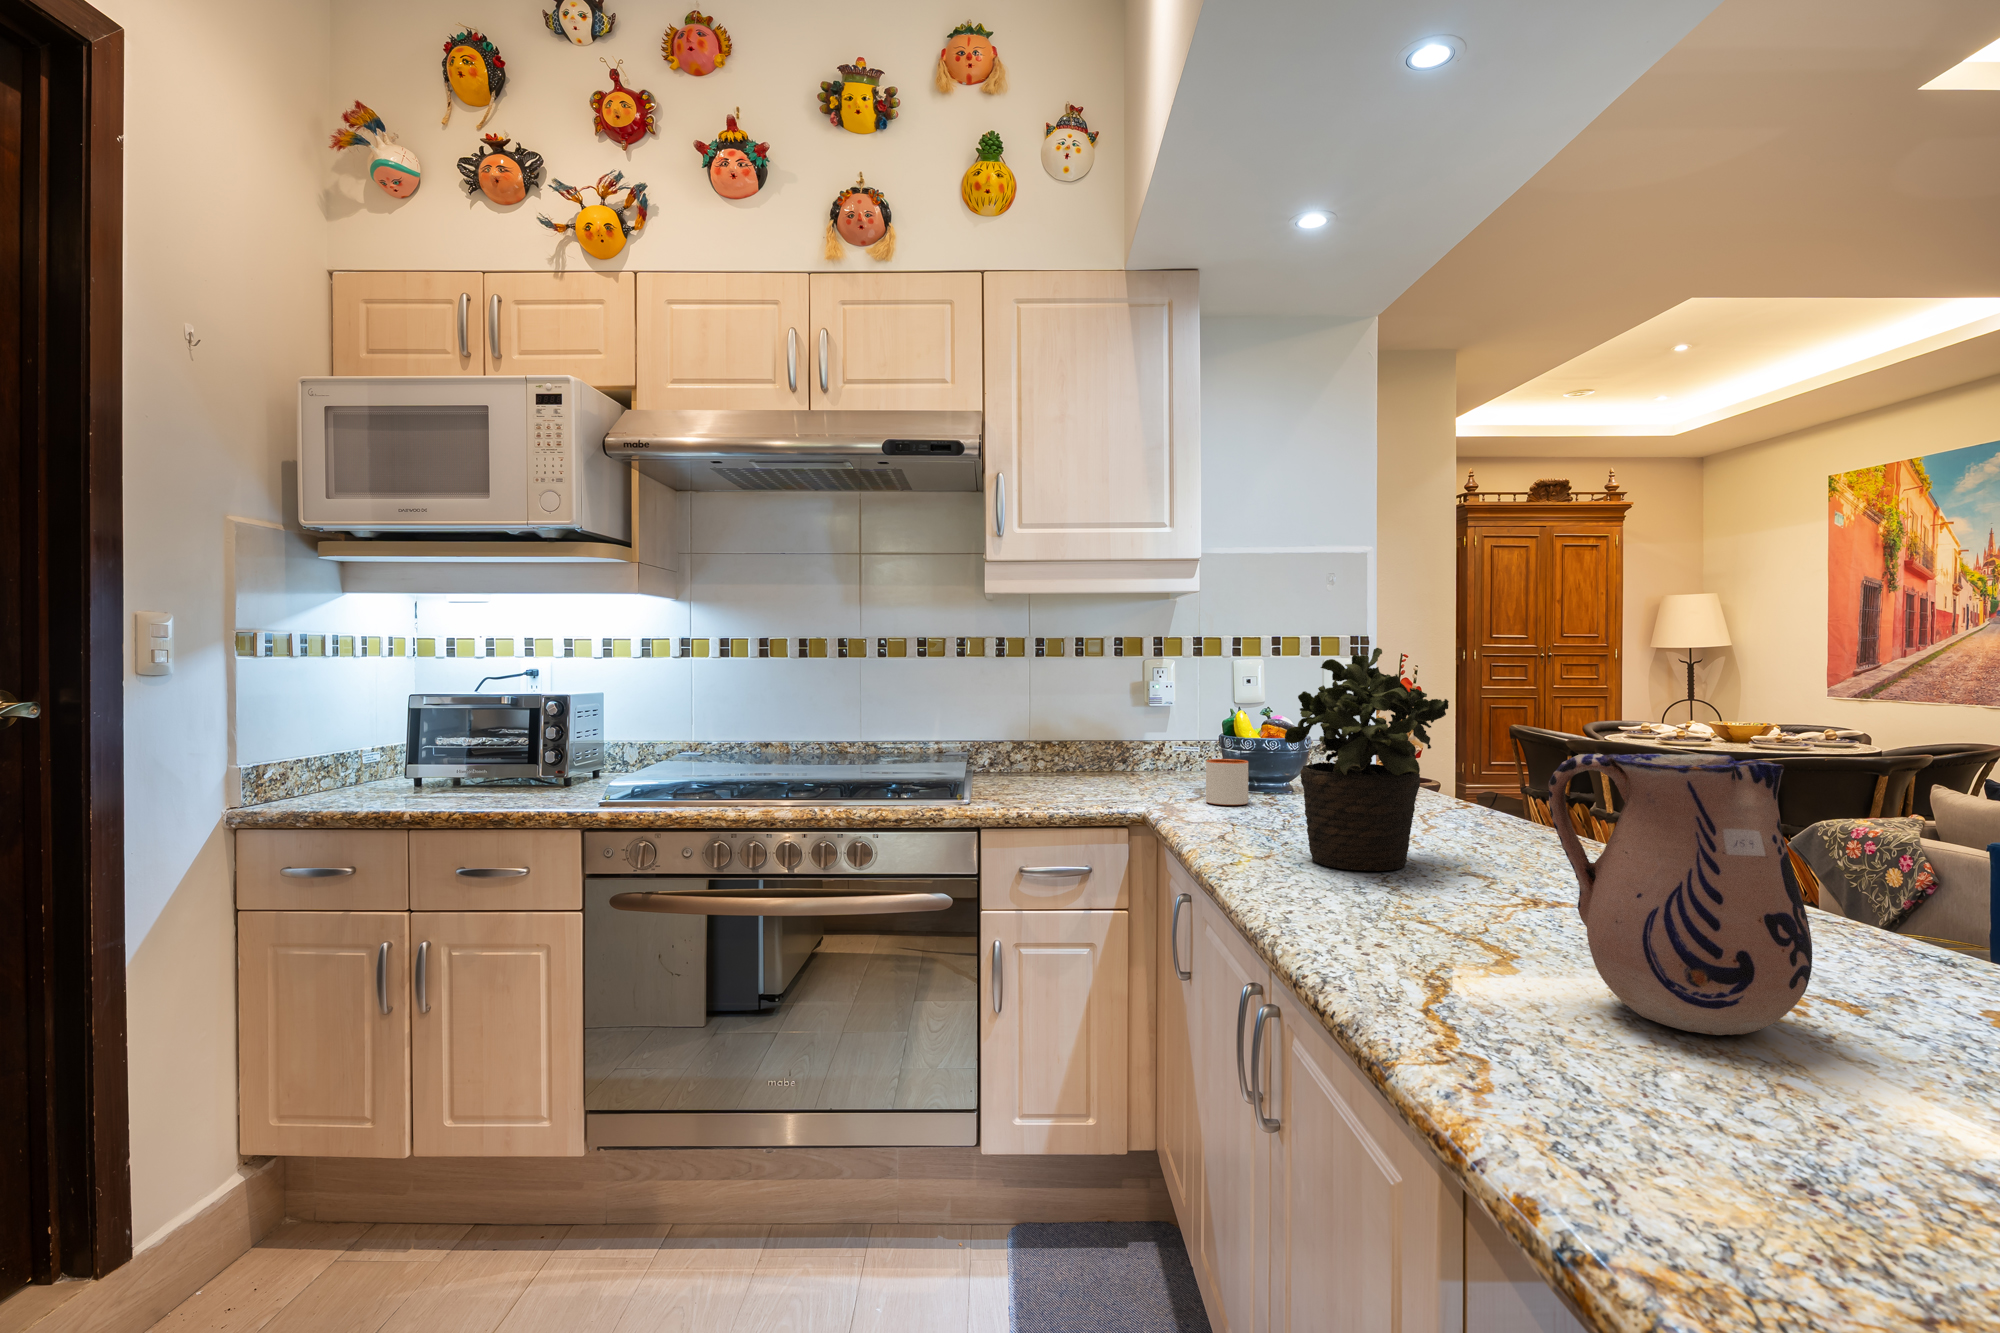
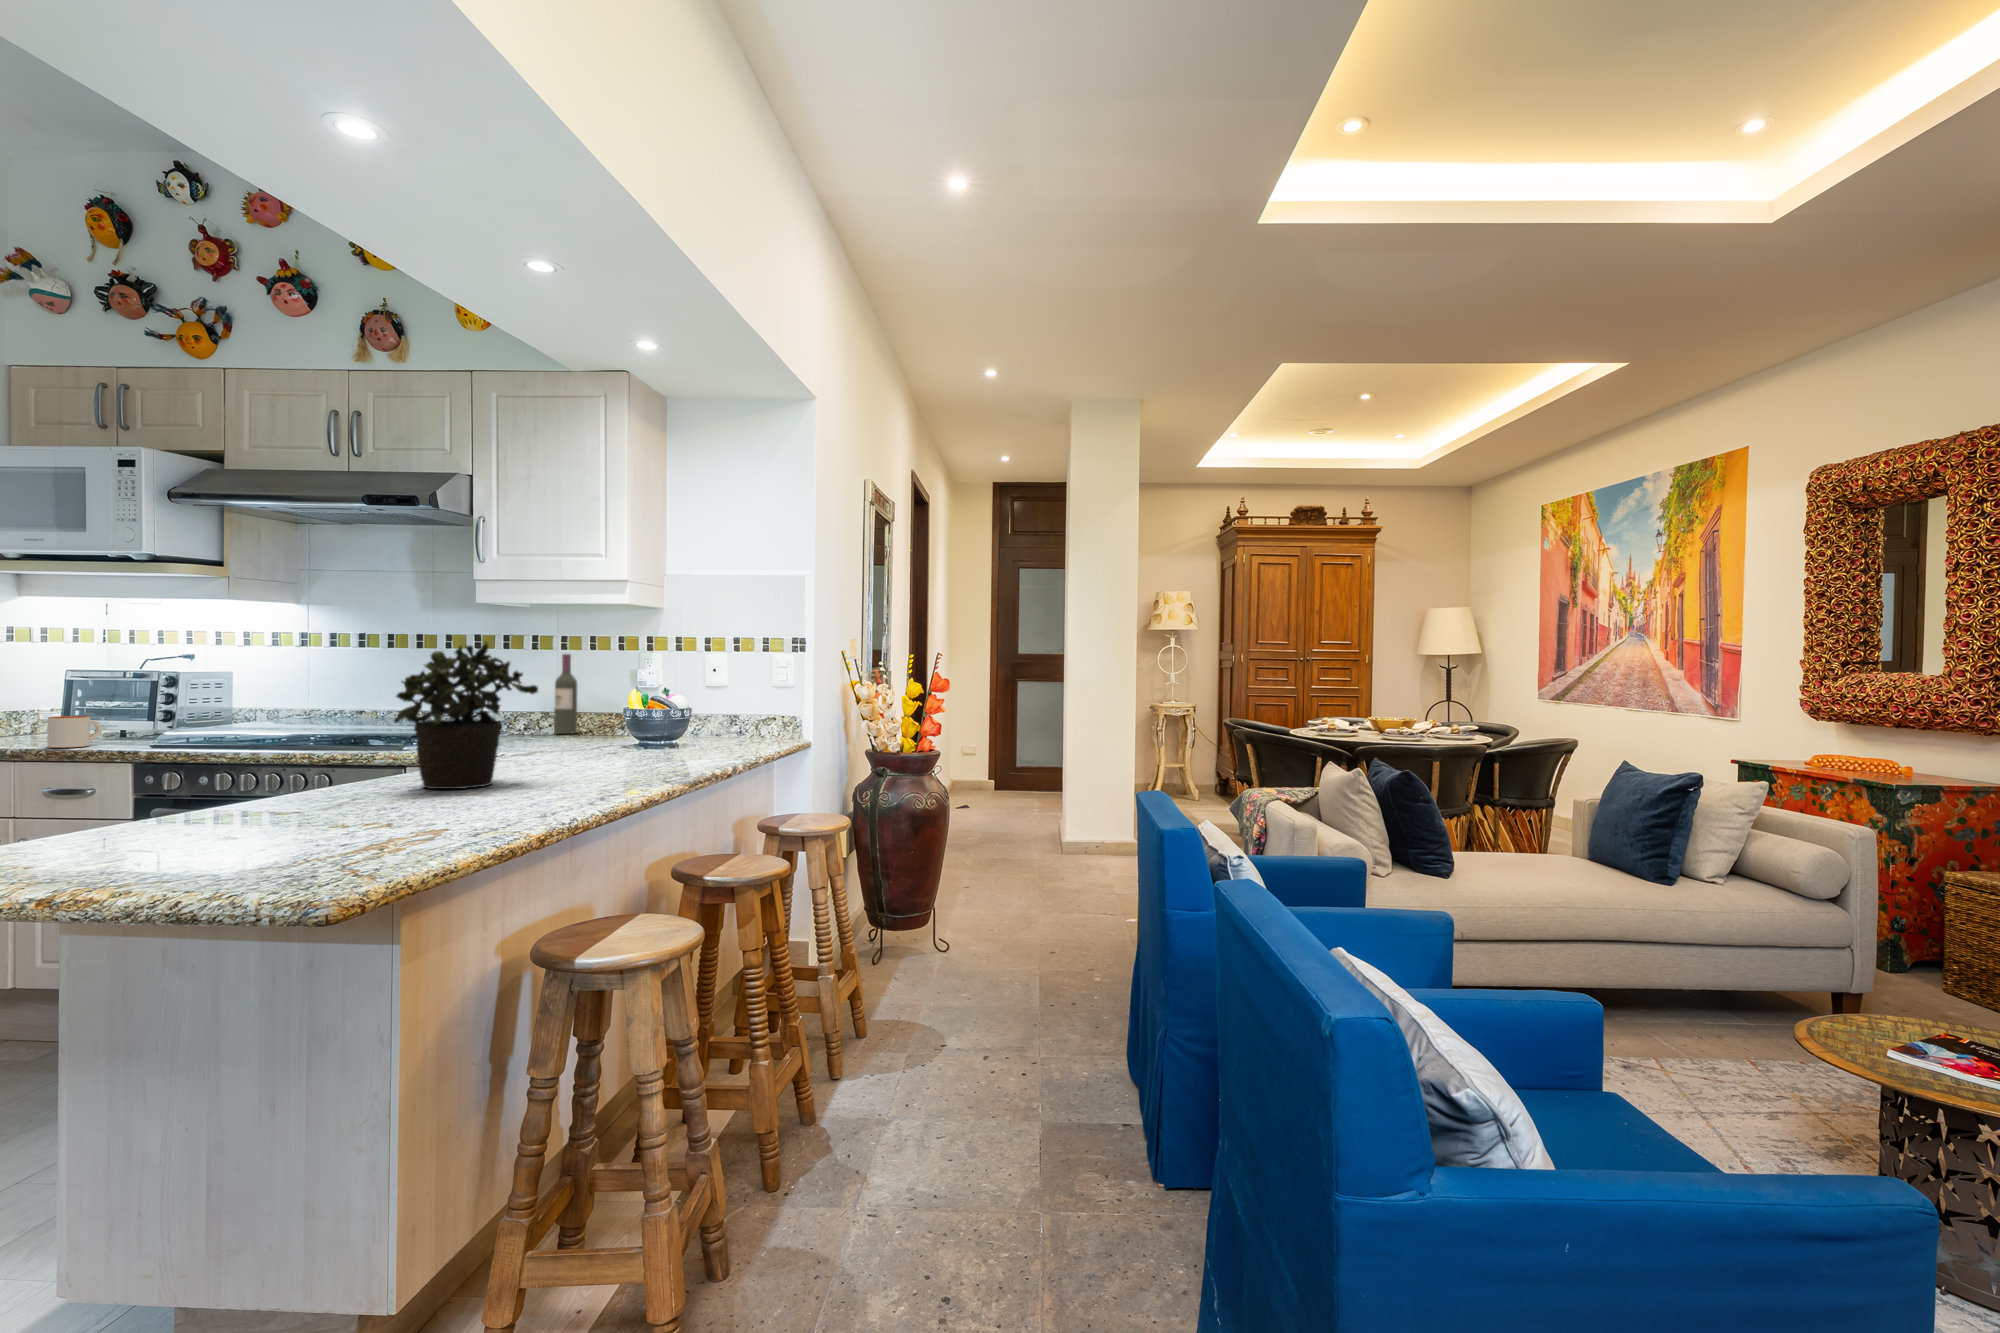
wine bottle: none [1042,662,1070,769] -> present [554,654,577,734]
ceramic pitcher: present [1548,753,1812,1035] -> none [153,699,291,854]
mug: present [1206,759,1248,805] -> present [47,716,102,748]

